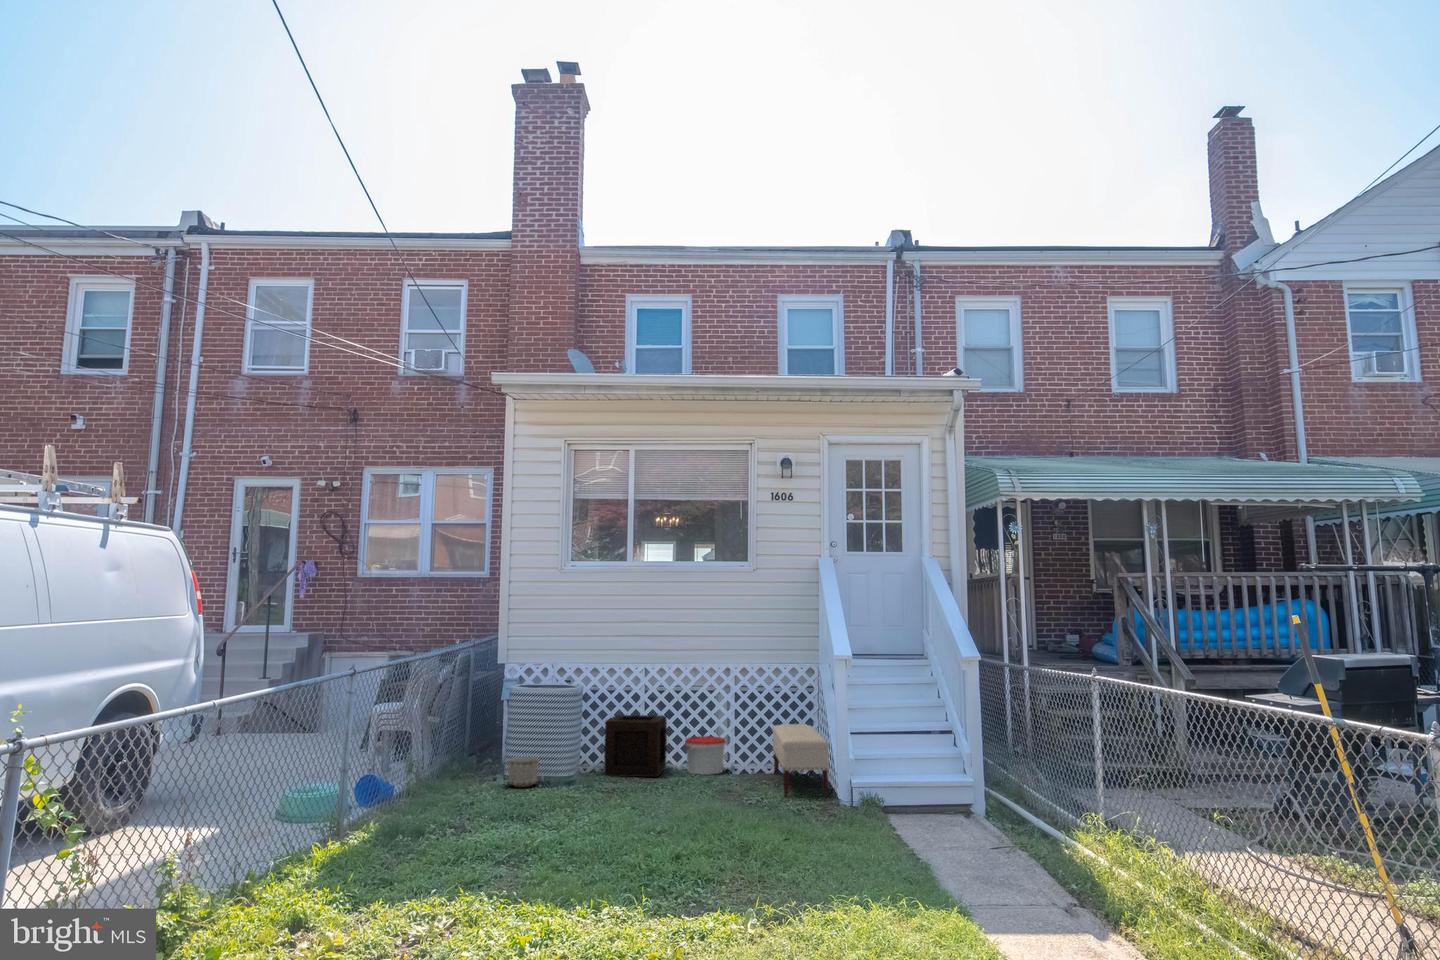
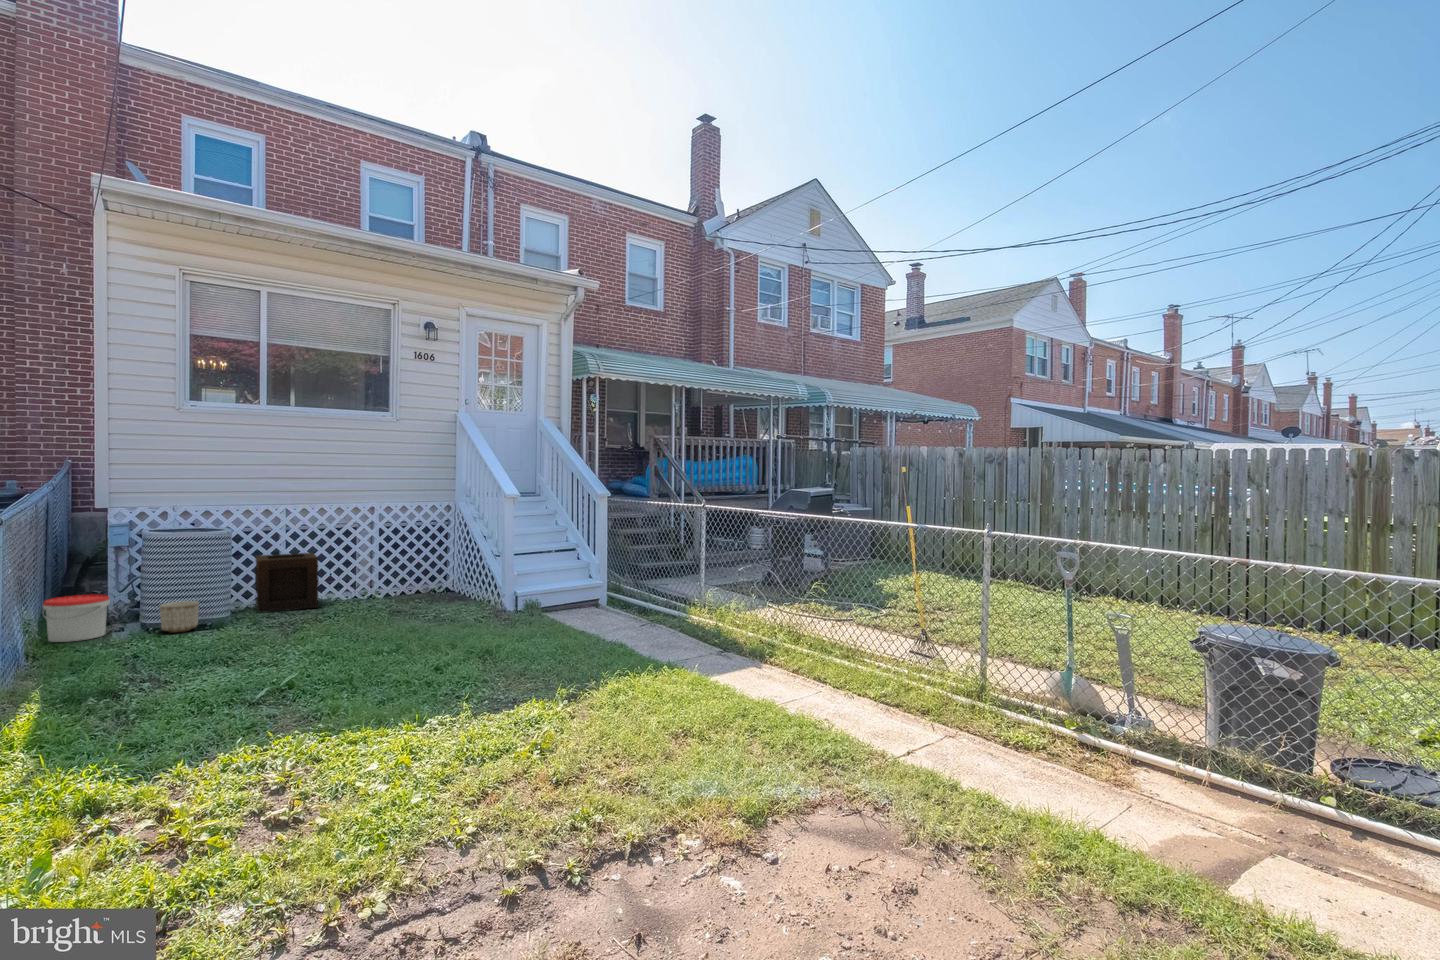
bench: present [772,724,829,796] -> none [419,551,494,608]
bucket: present [685,736,726,775] -> present [43,594,110,642]

